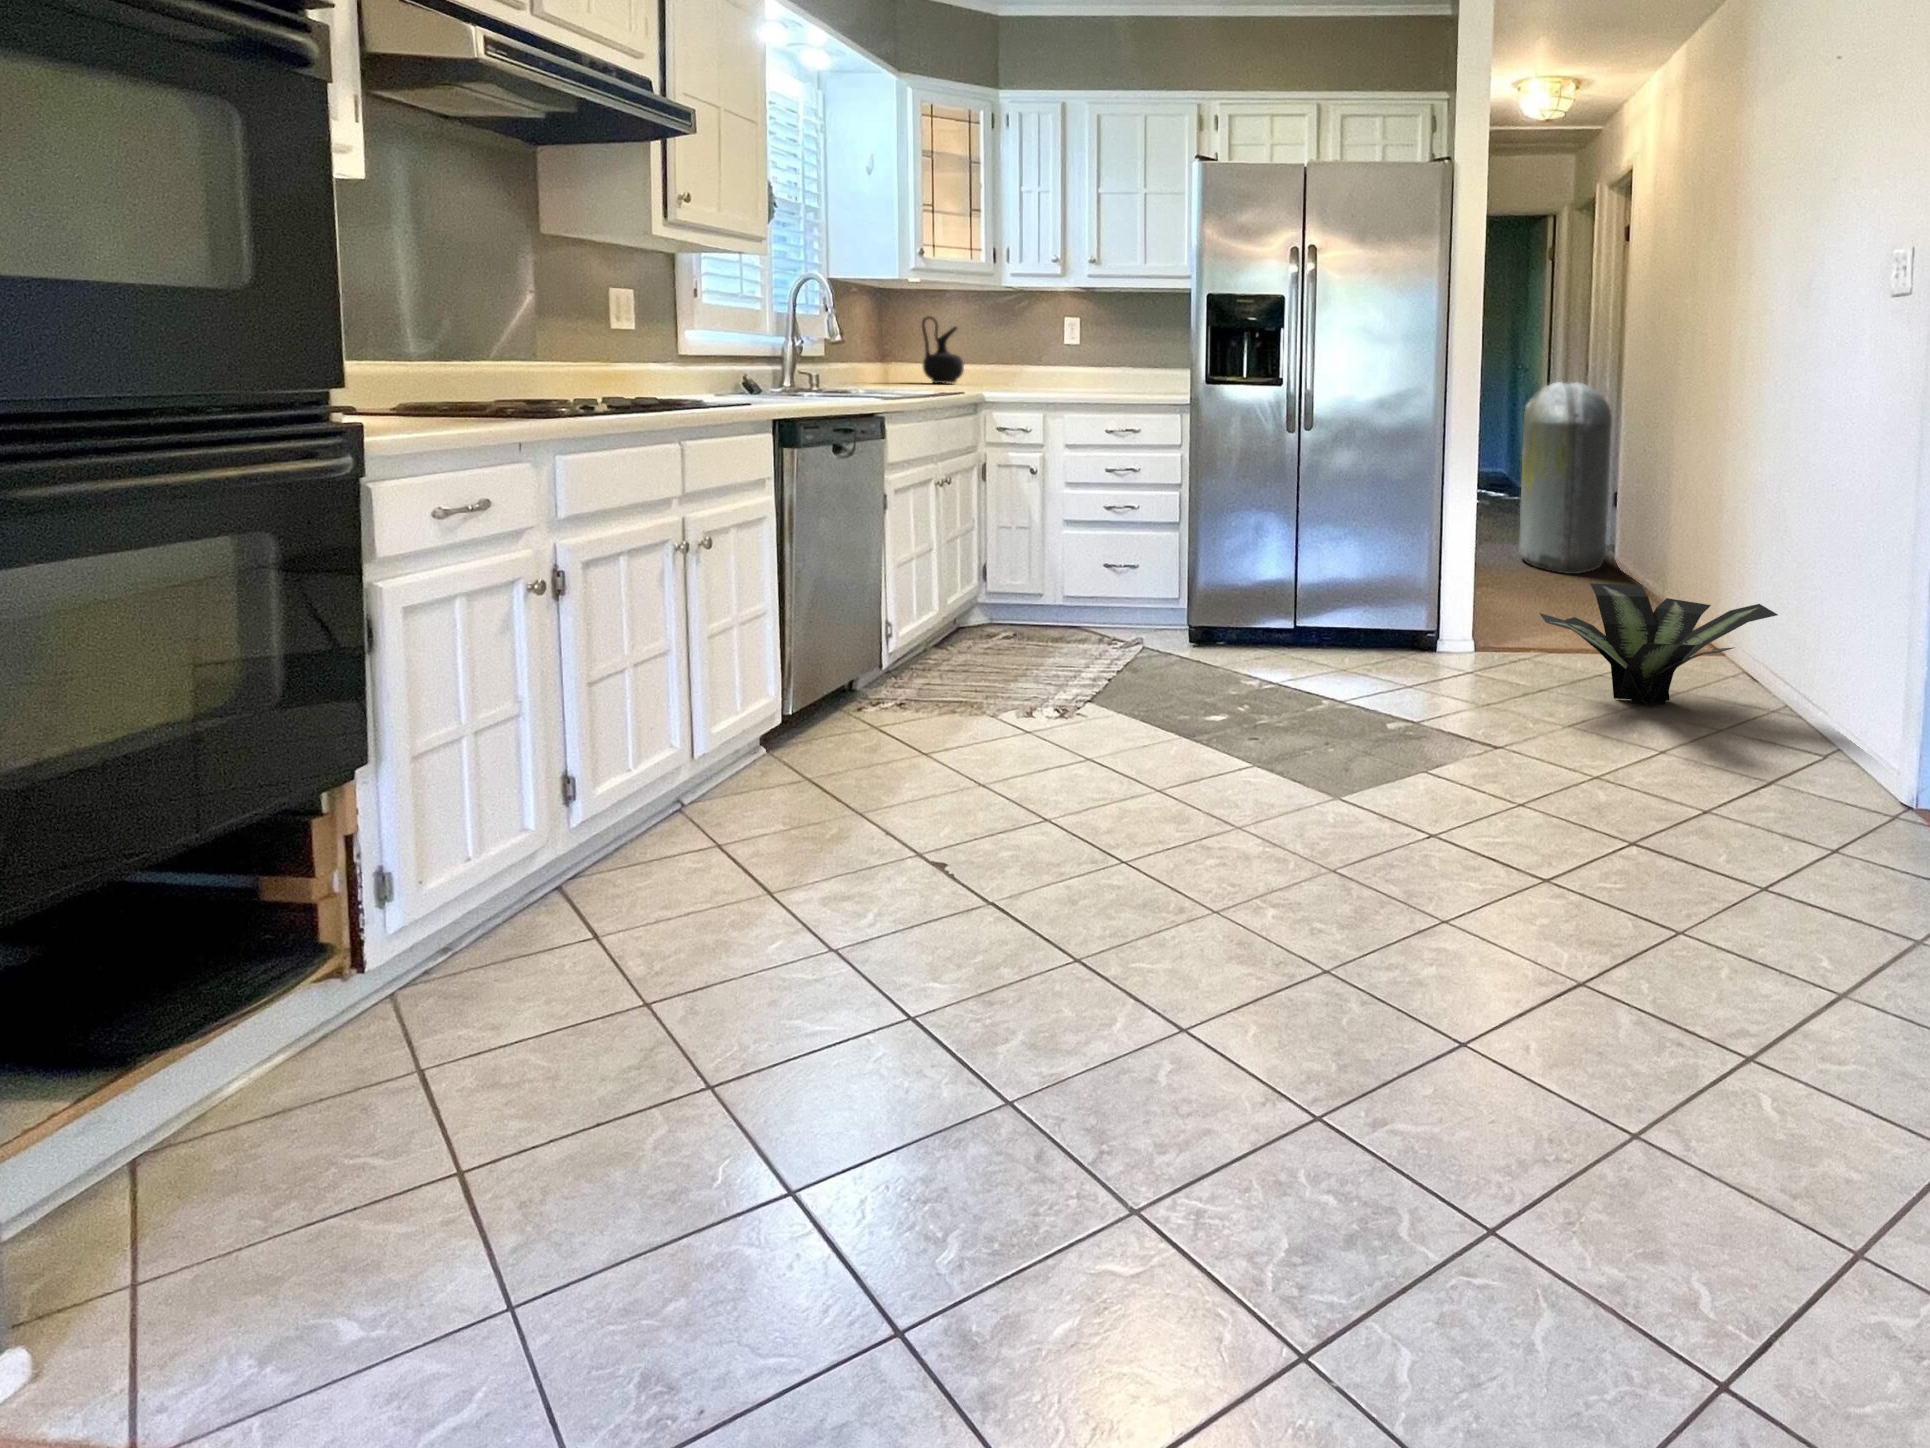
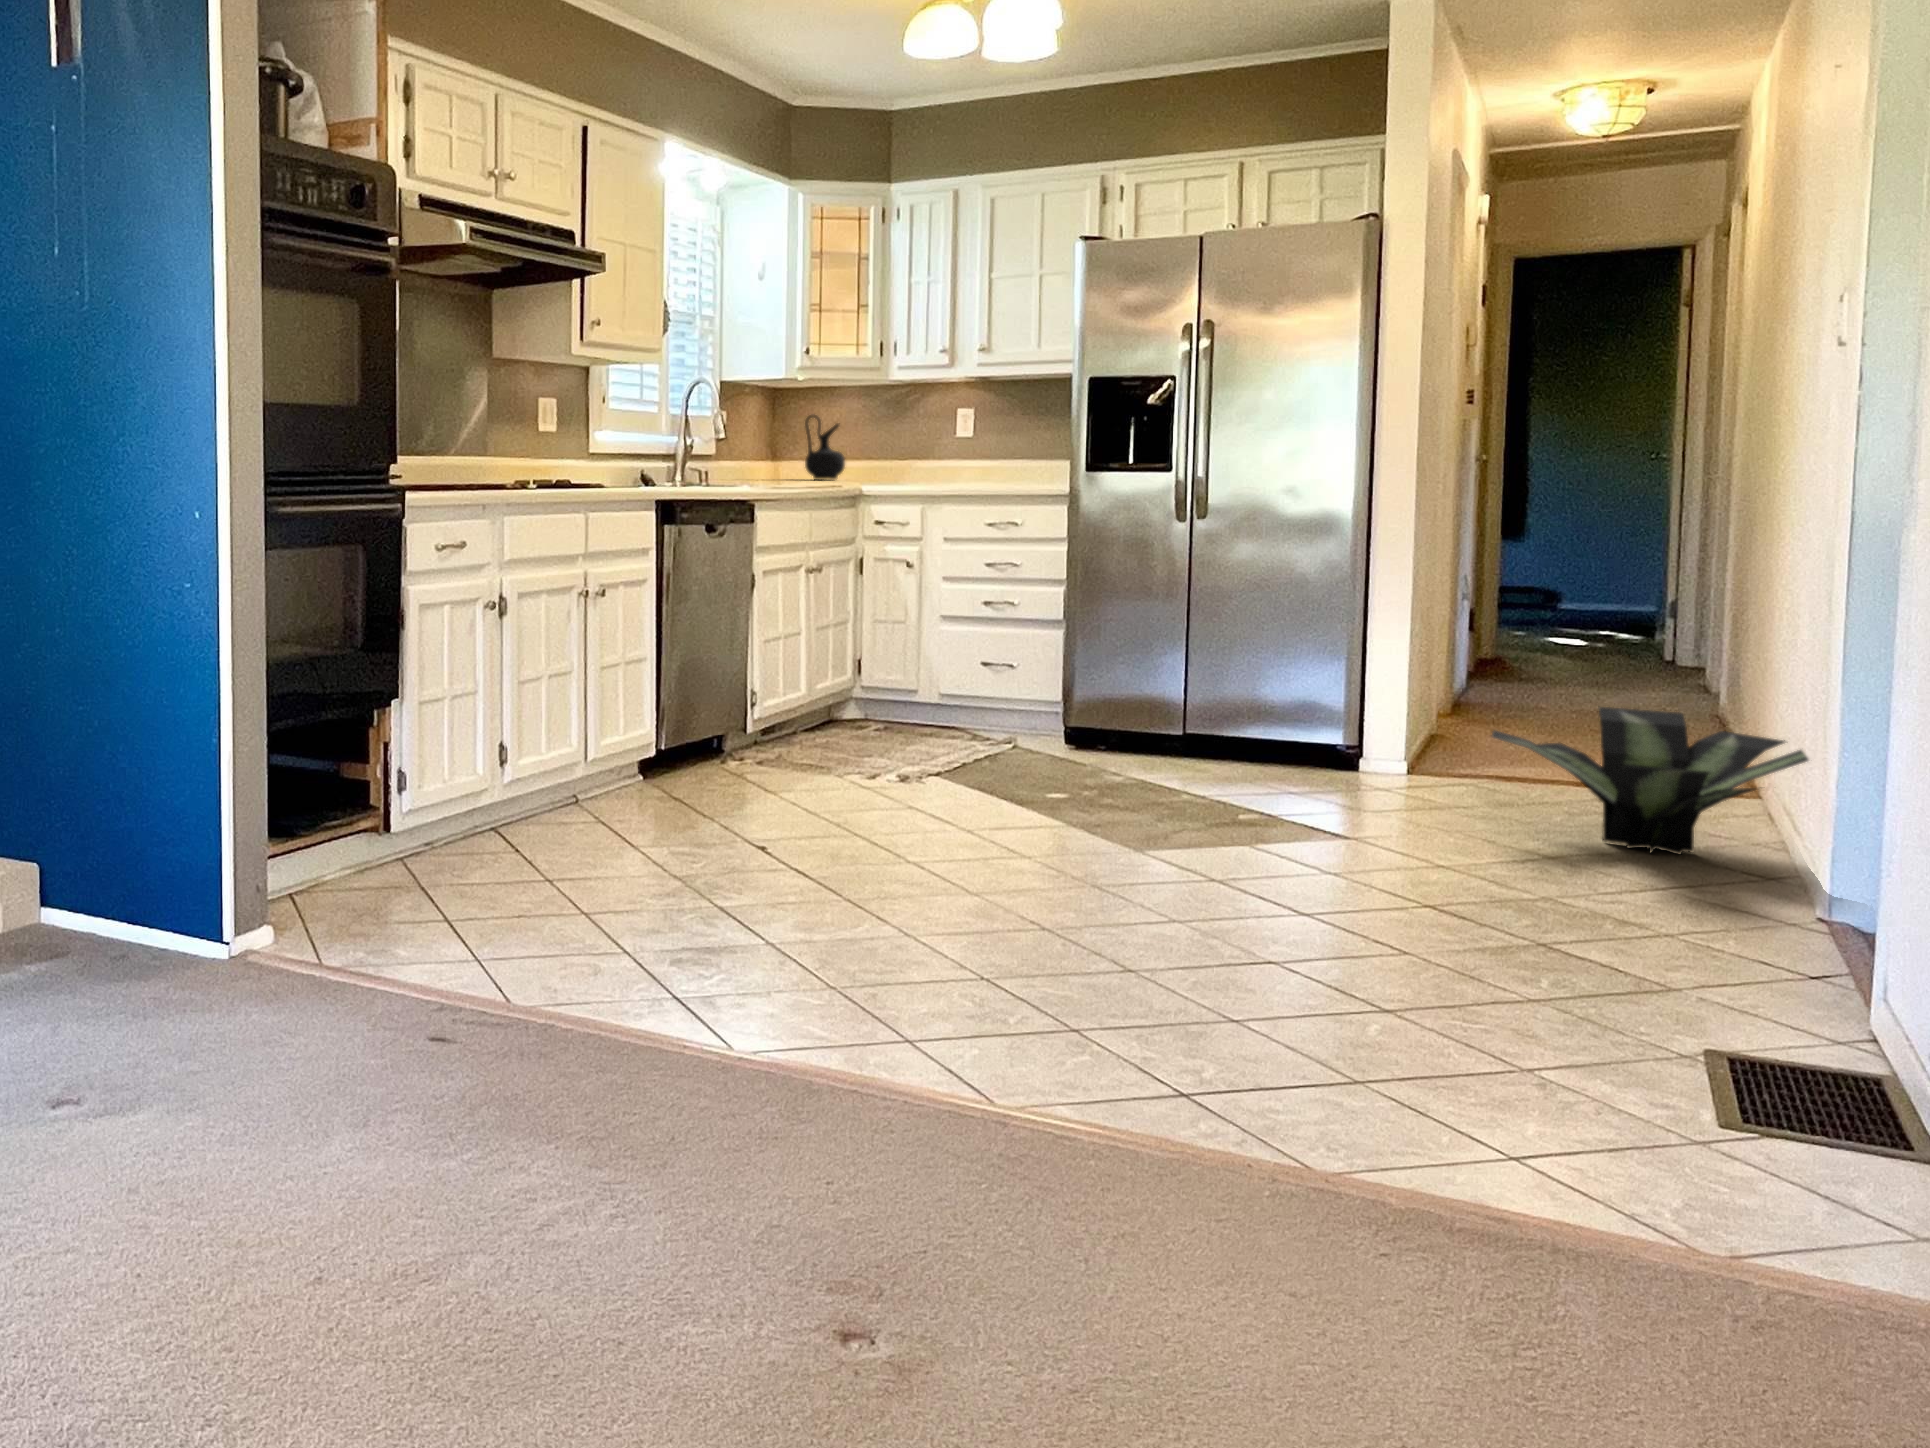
trash can: present [1519,382,1612,574] -> none [1612,465,1781,730]

